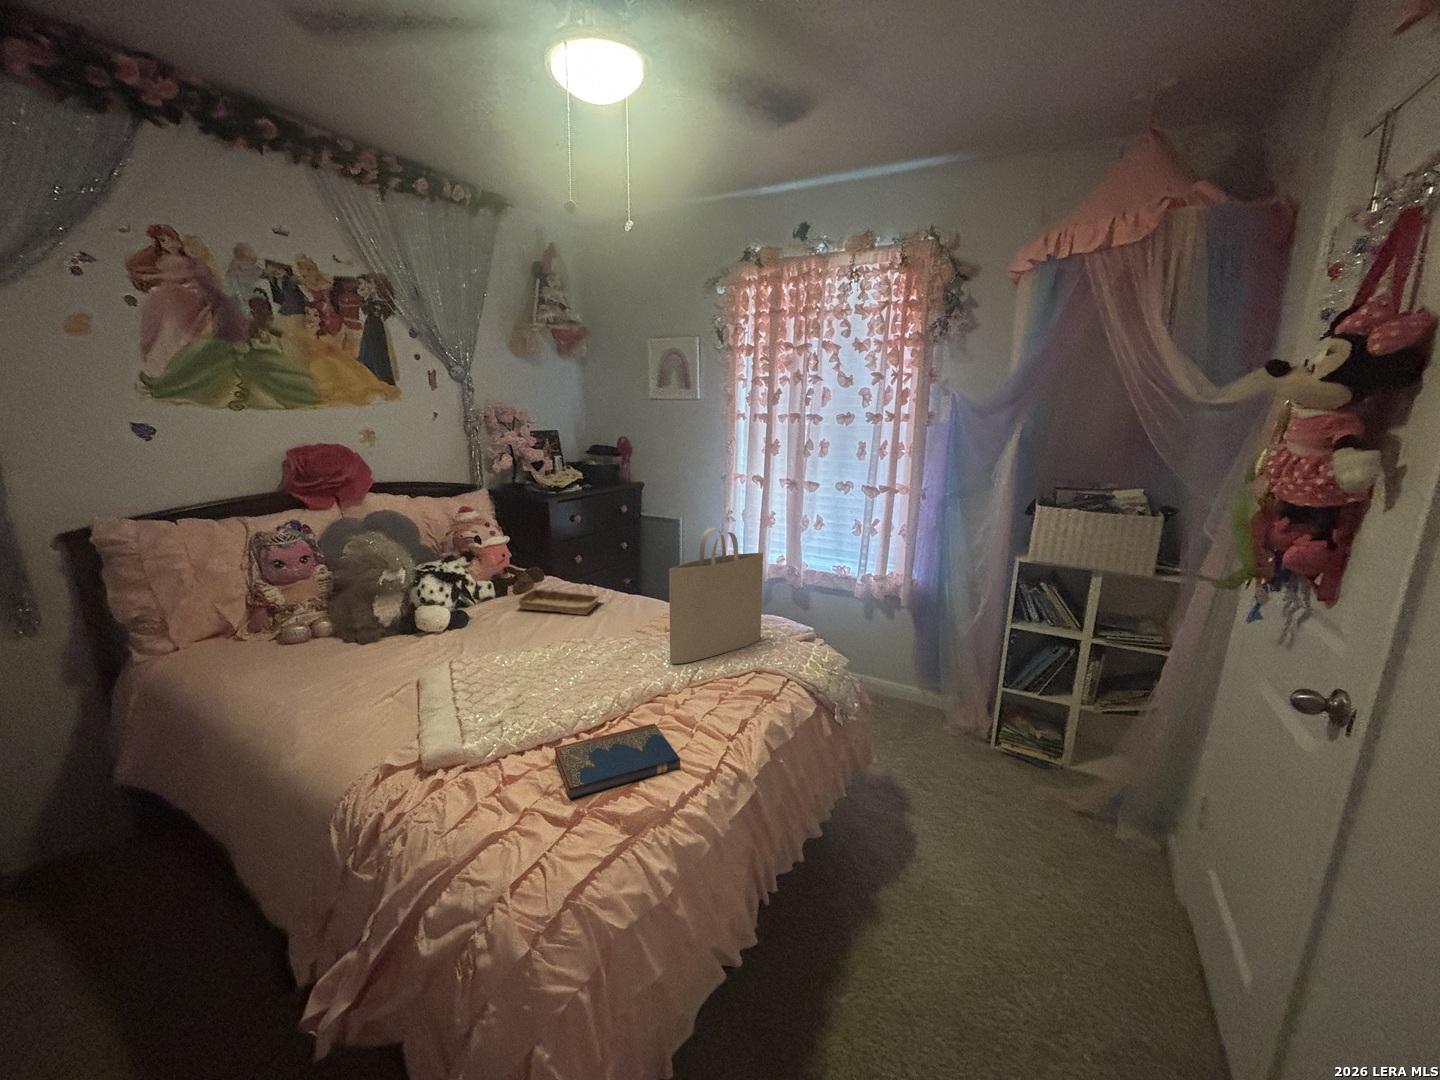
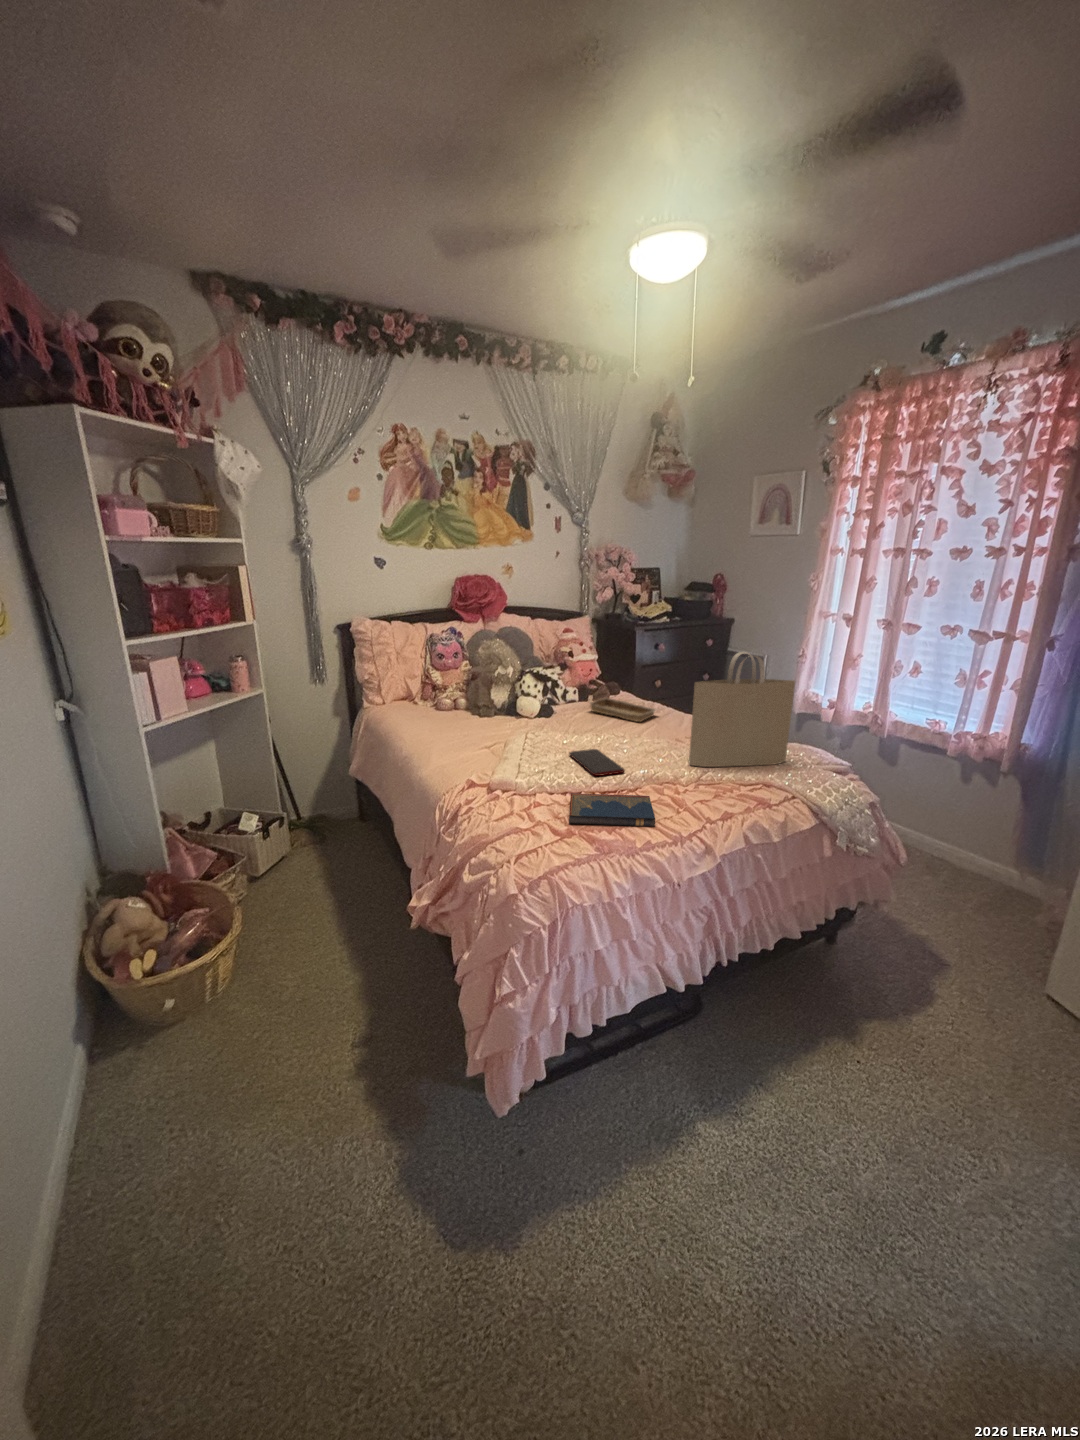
smartphone: none [519,665,603,707] -> present [569,749,625,776]

